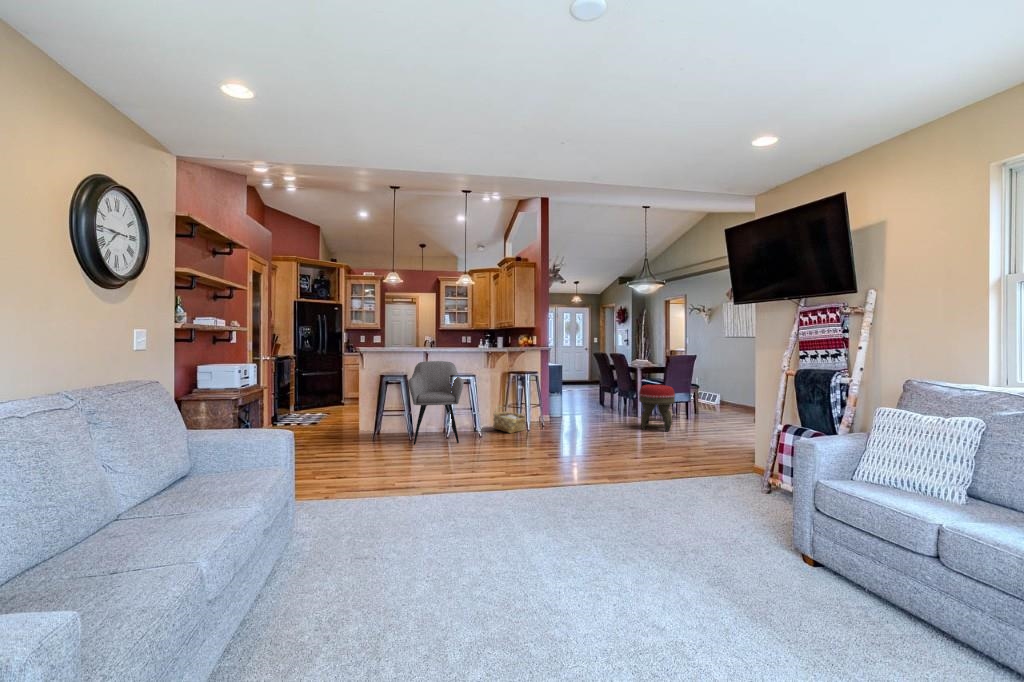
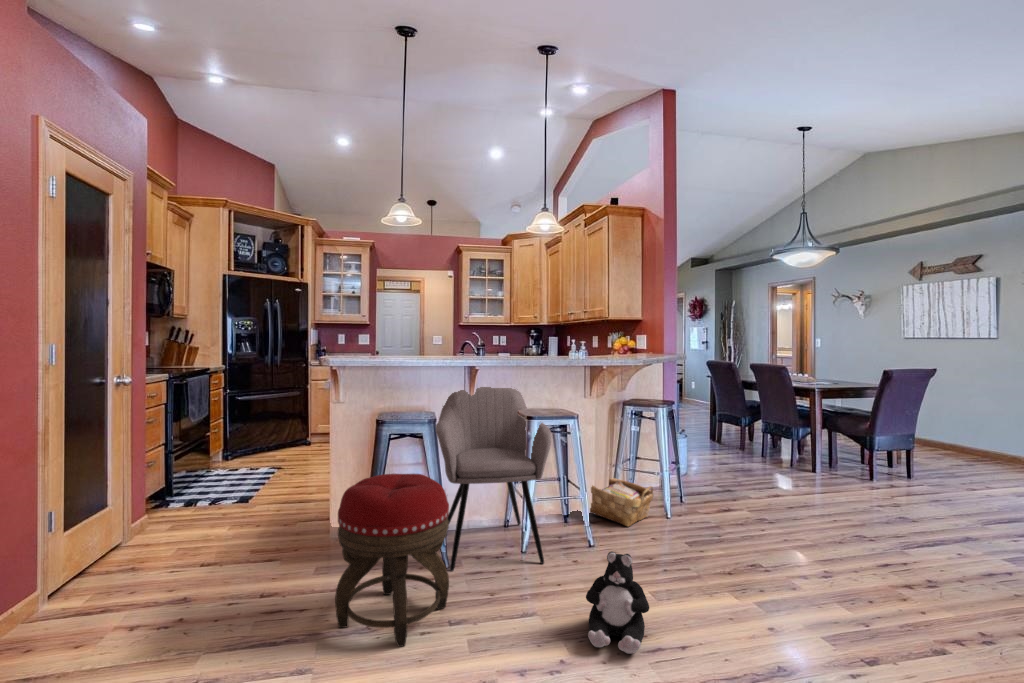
footstool: present [639,385,675,432] -> present [335,474,449,647]
plush toy: none [461,425,489,461] -> present [586,551,649,654]

